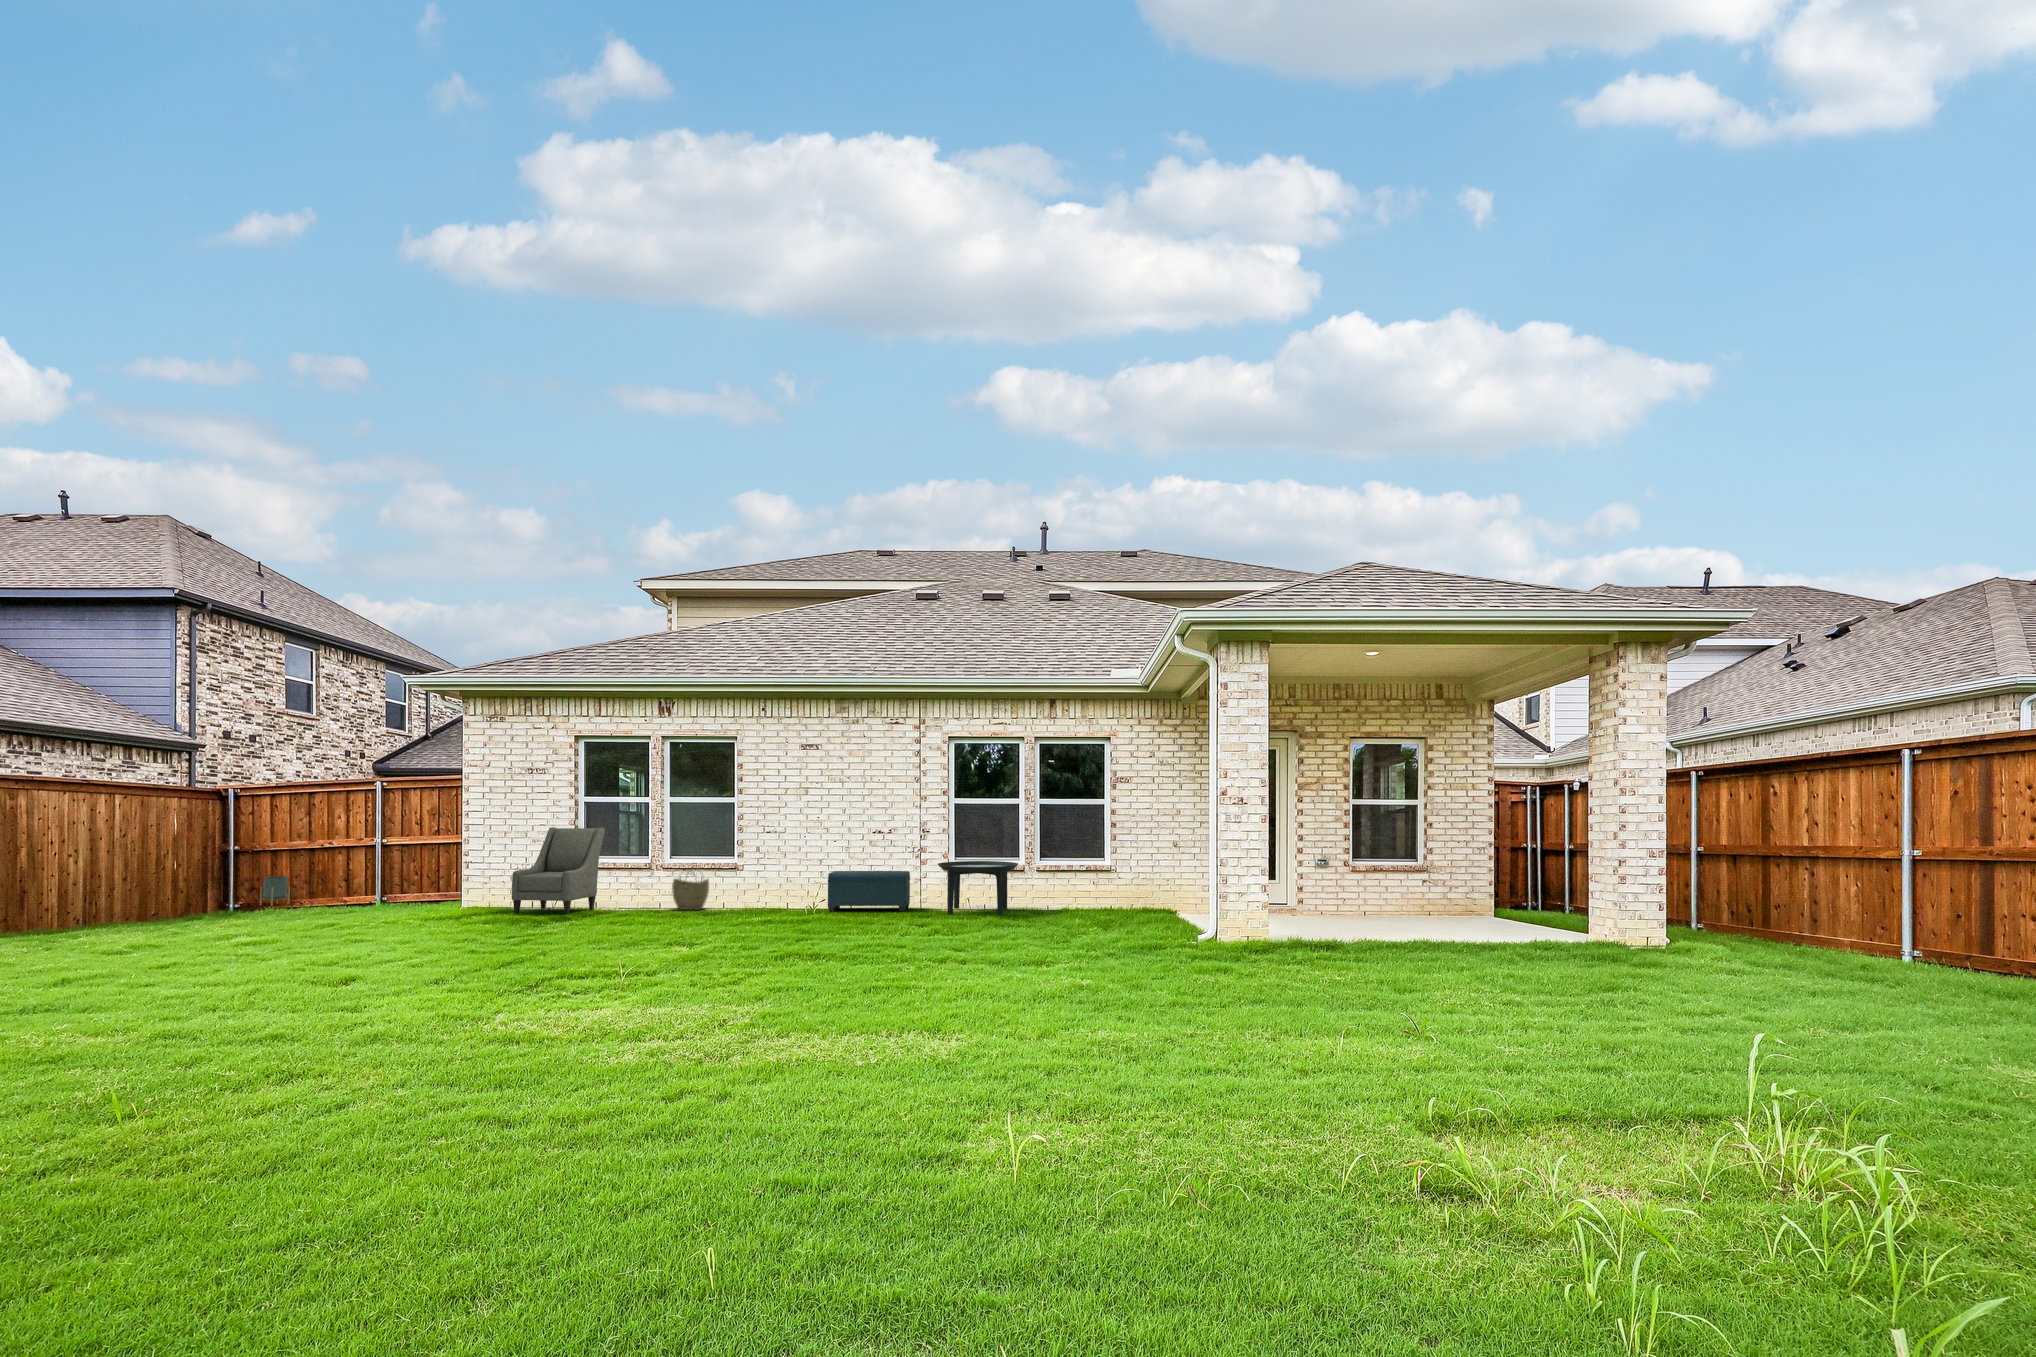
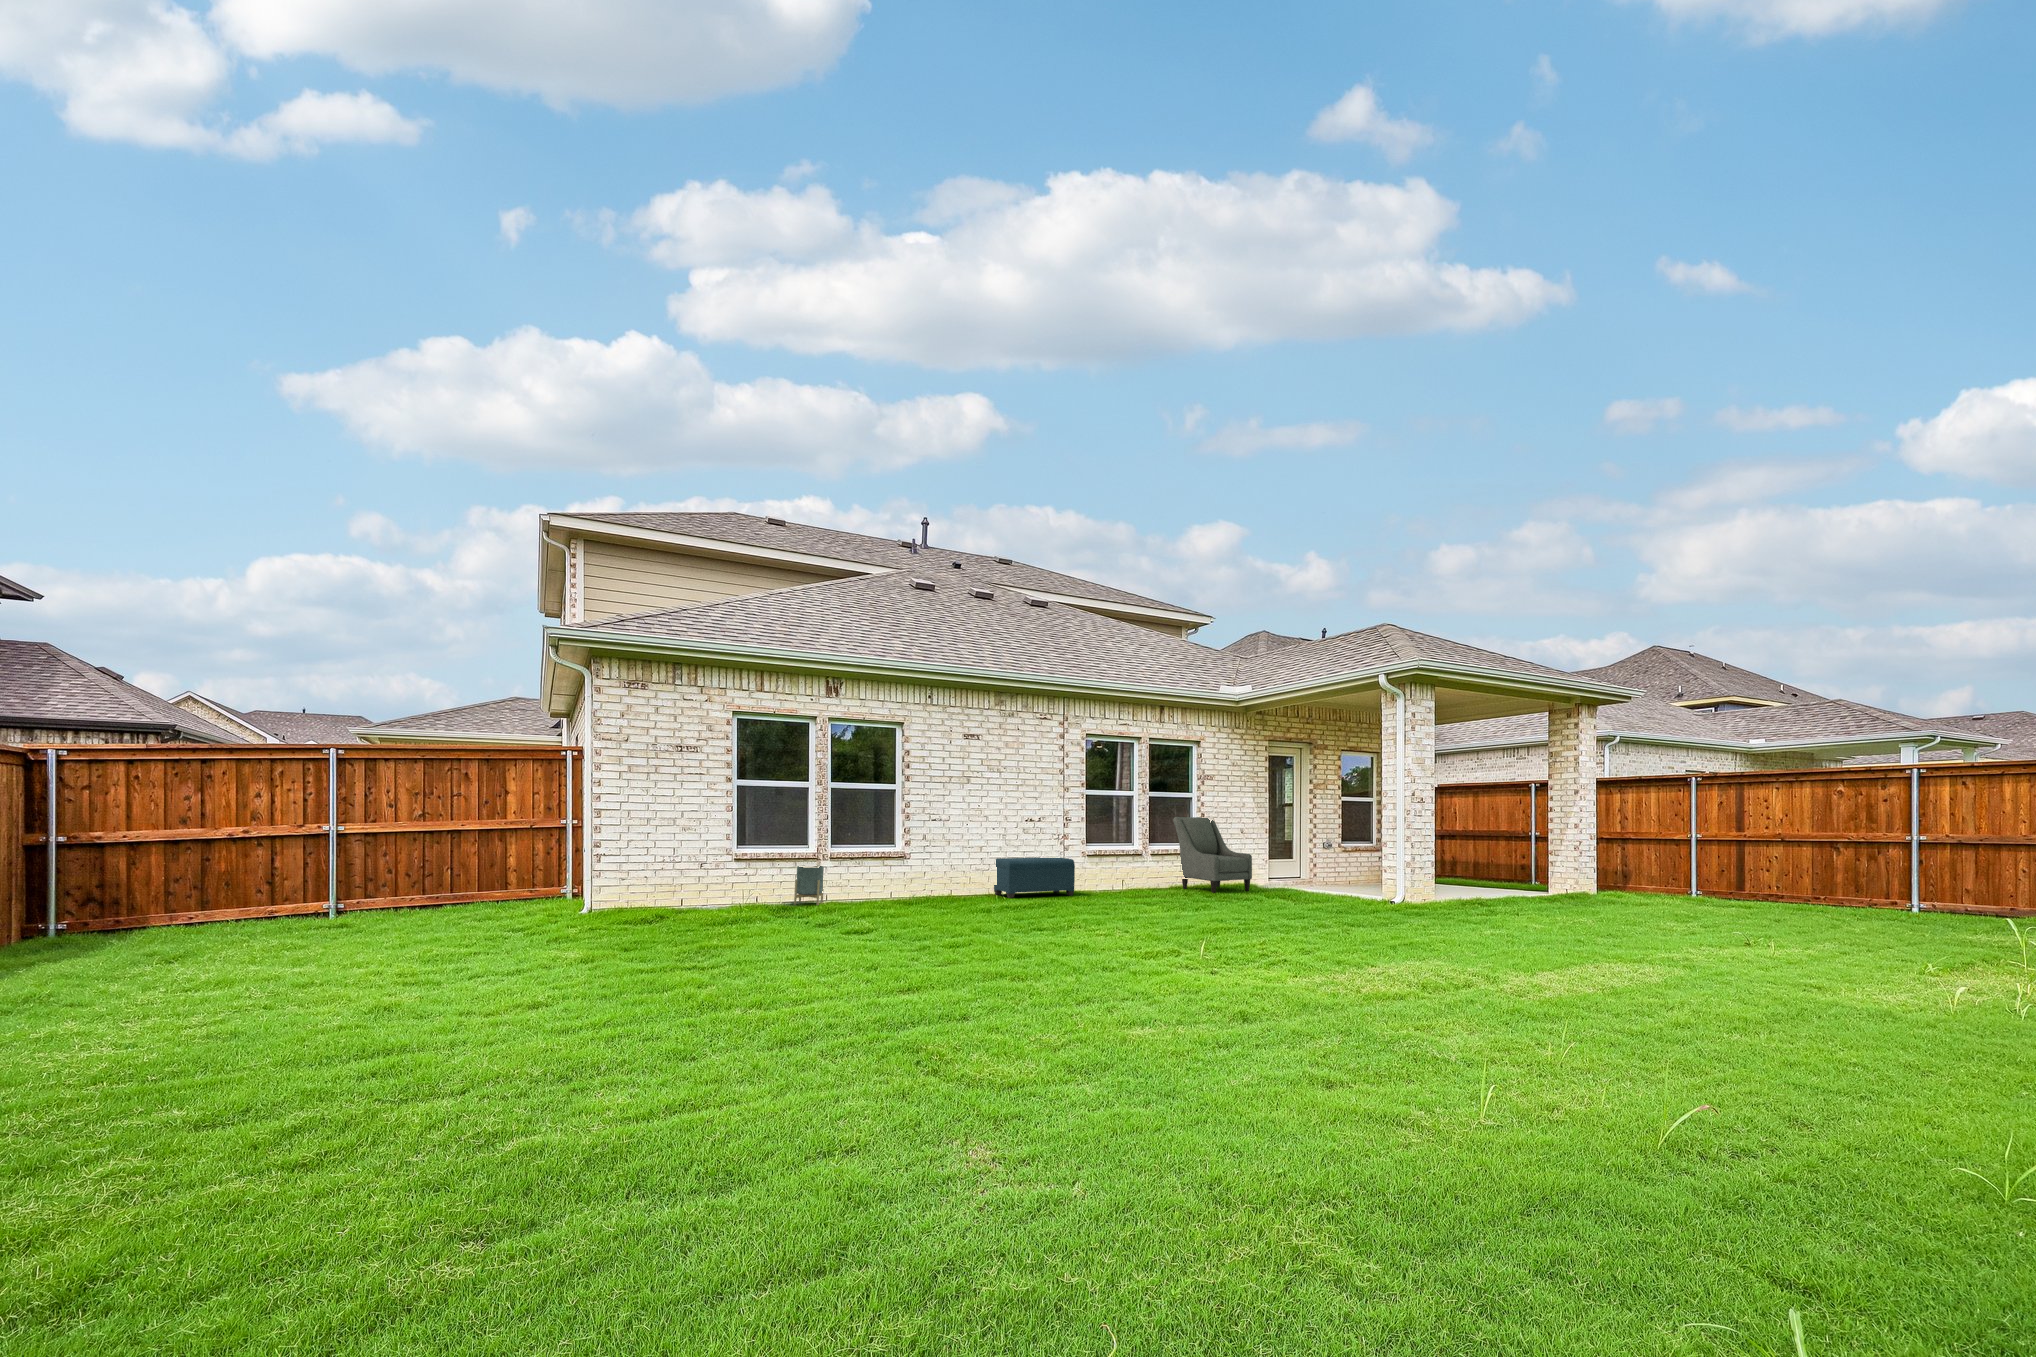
chair: present [512,827,605,915] -> present [1173,817,1252,893]
round table: present [938,861,1018,915] -> none [1095,847,1169,897]
woven basket: present [672,868,709,910] -> none [849,858,886,903]
planter: present [260,876,290,906] -> present [794,866,824,905]

